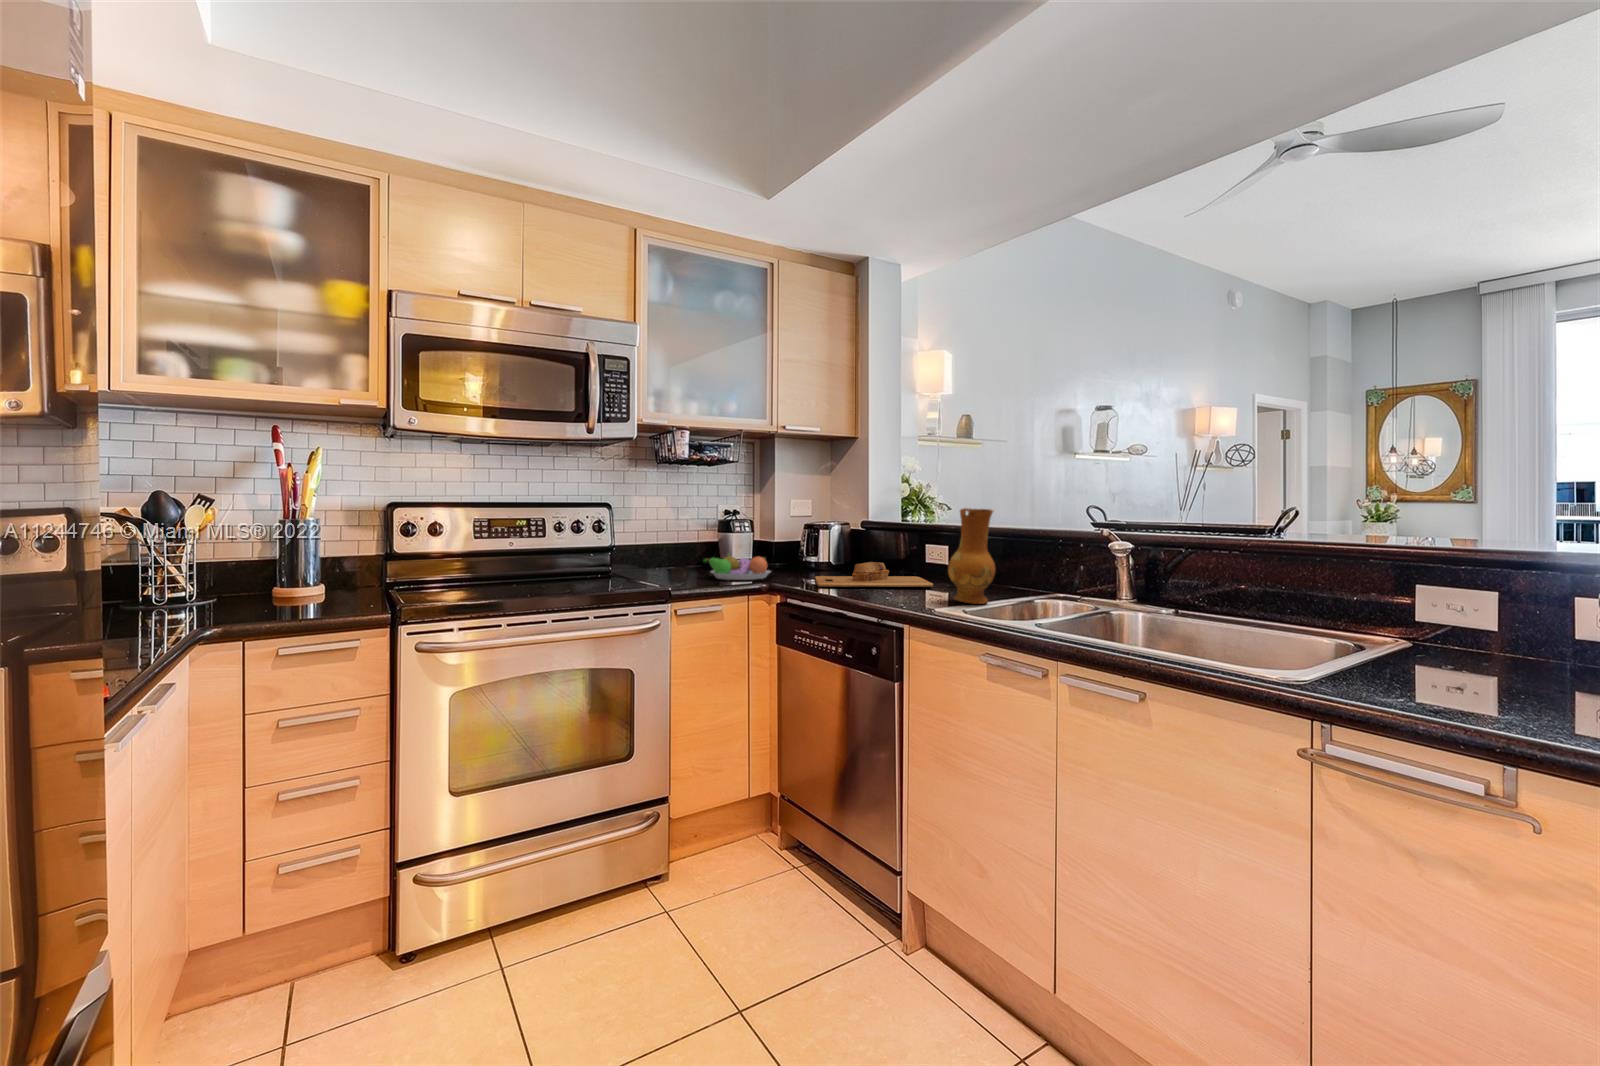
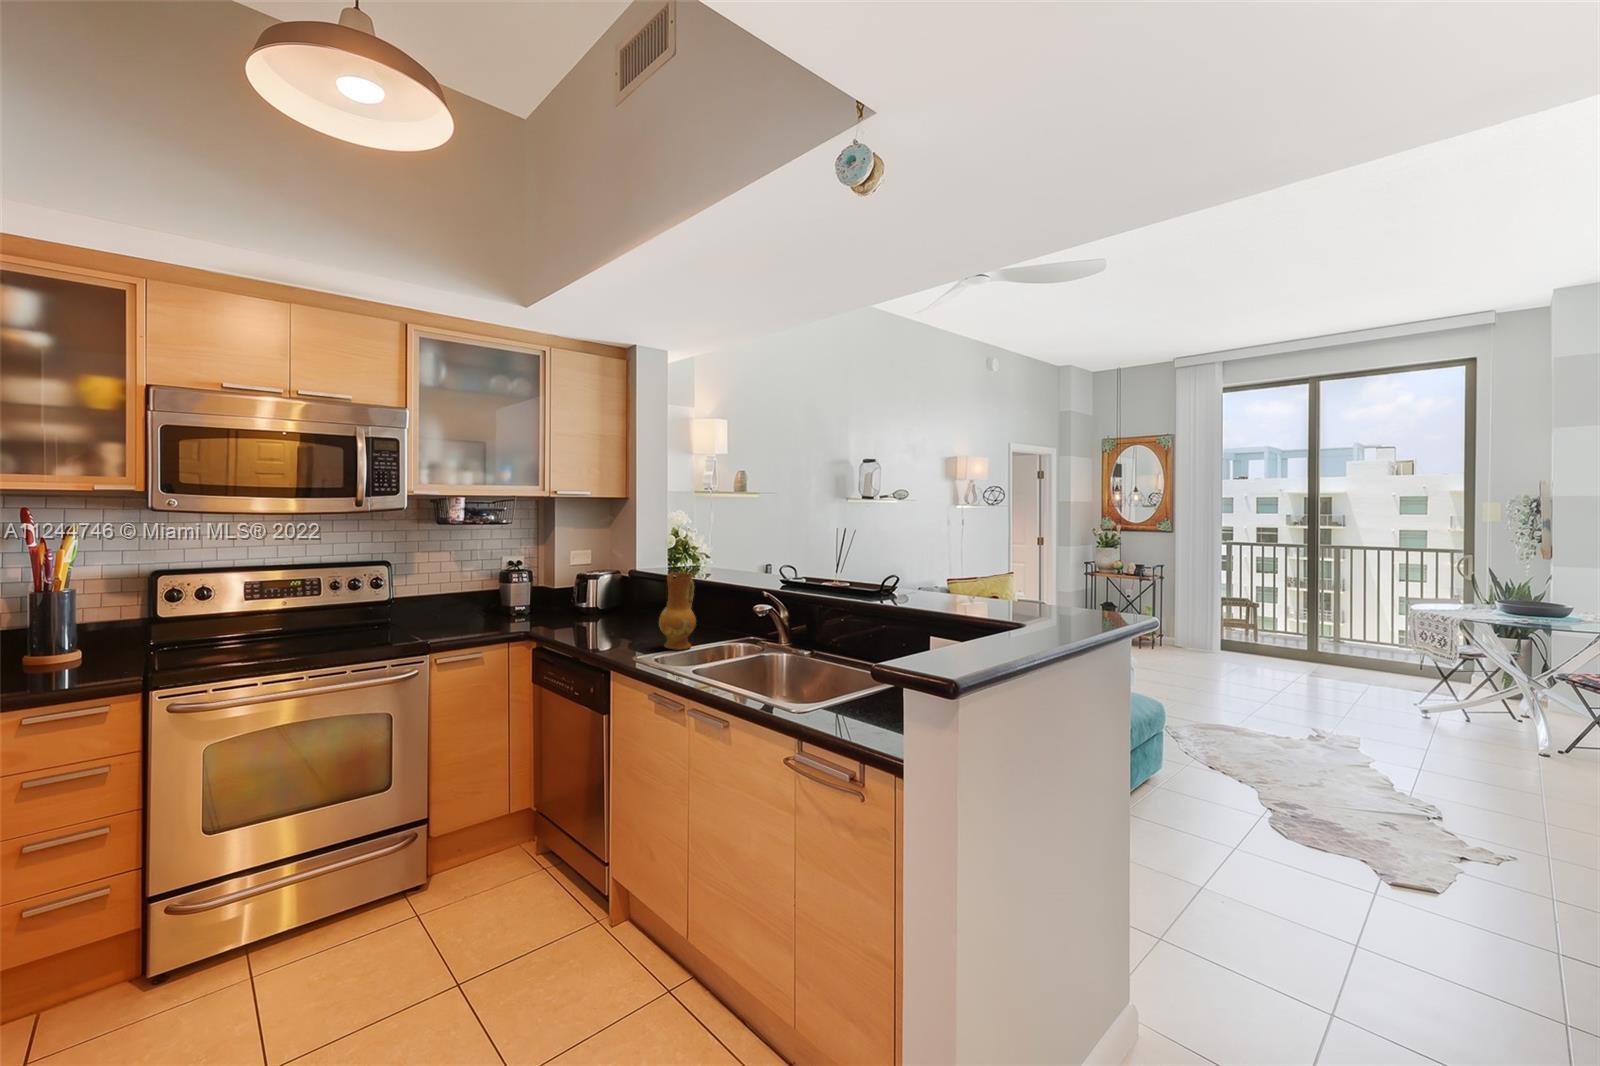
fruit bowl: present [703,554,770,580] -> none [474,602,537,628]
cutting board: present [815,562,933,587] -> none [566,610,666,634]

